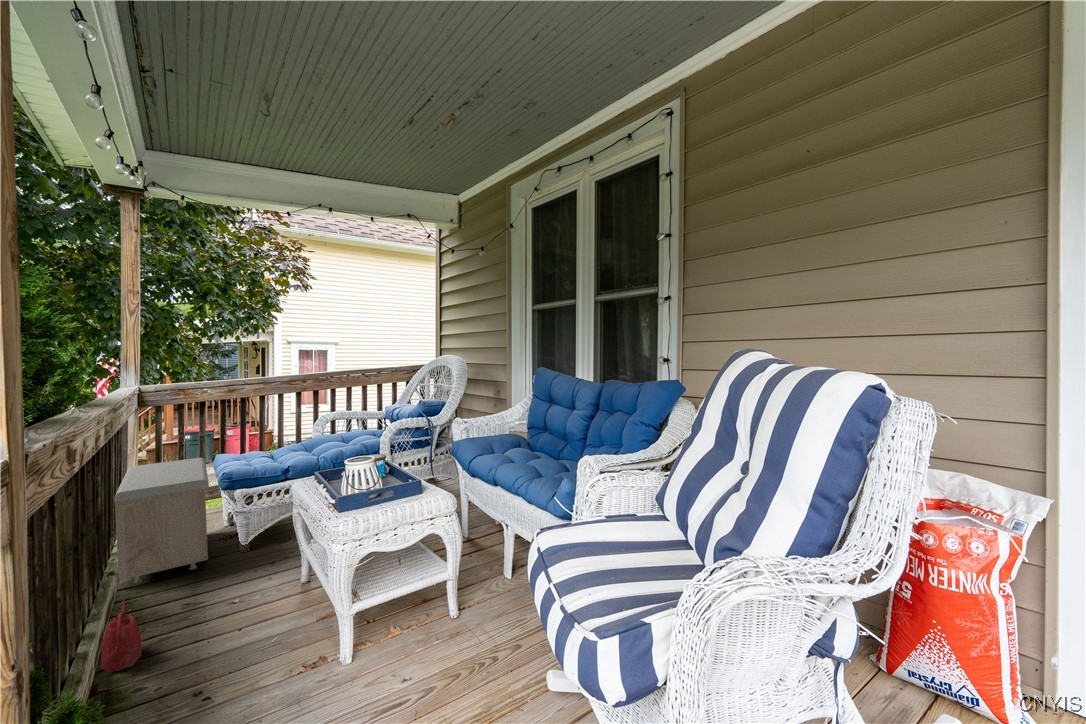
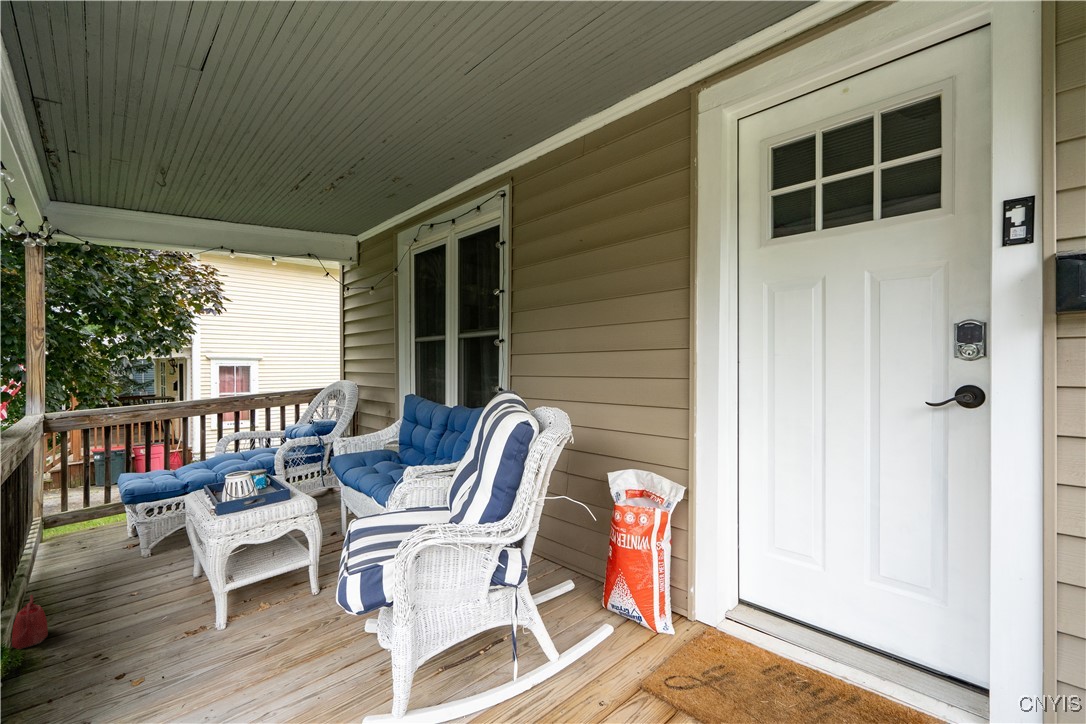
storage bench: present [114,458,209,583] -> none [22,476,111,586]

